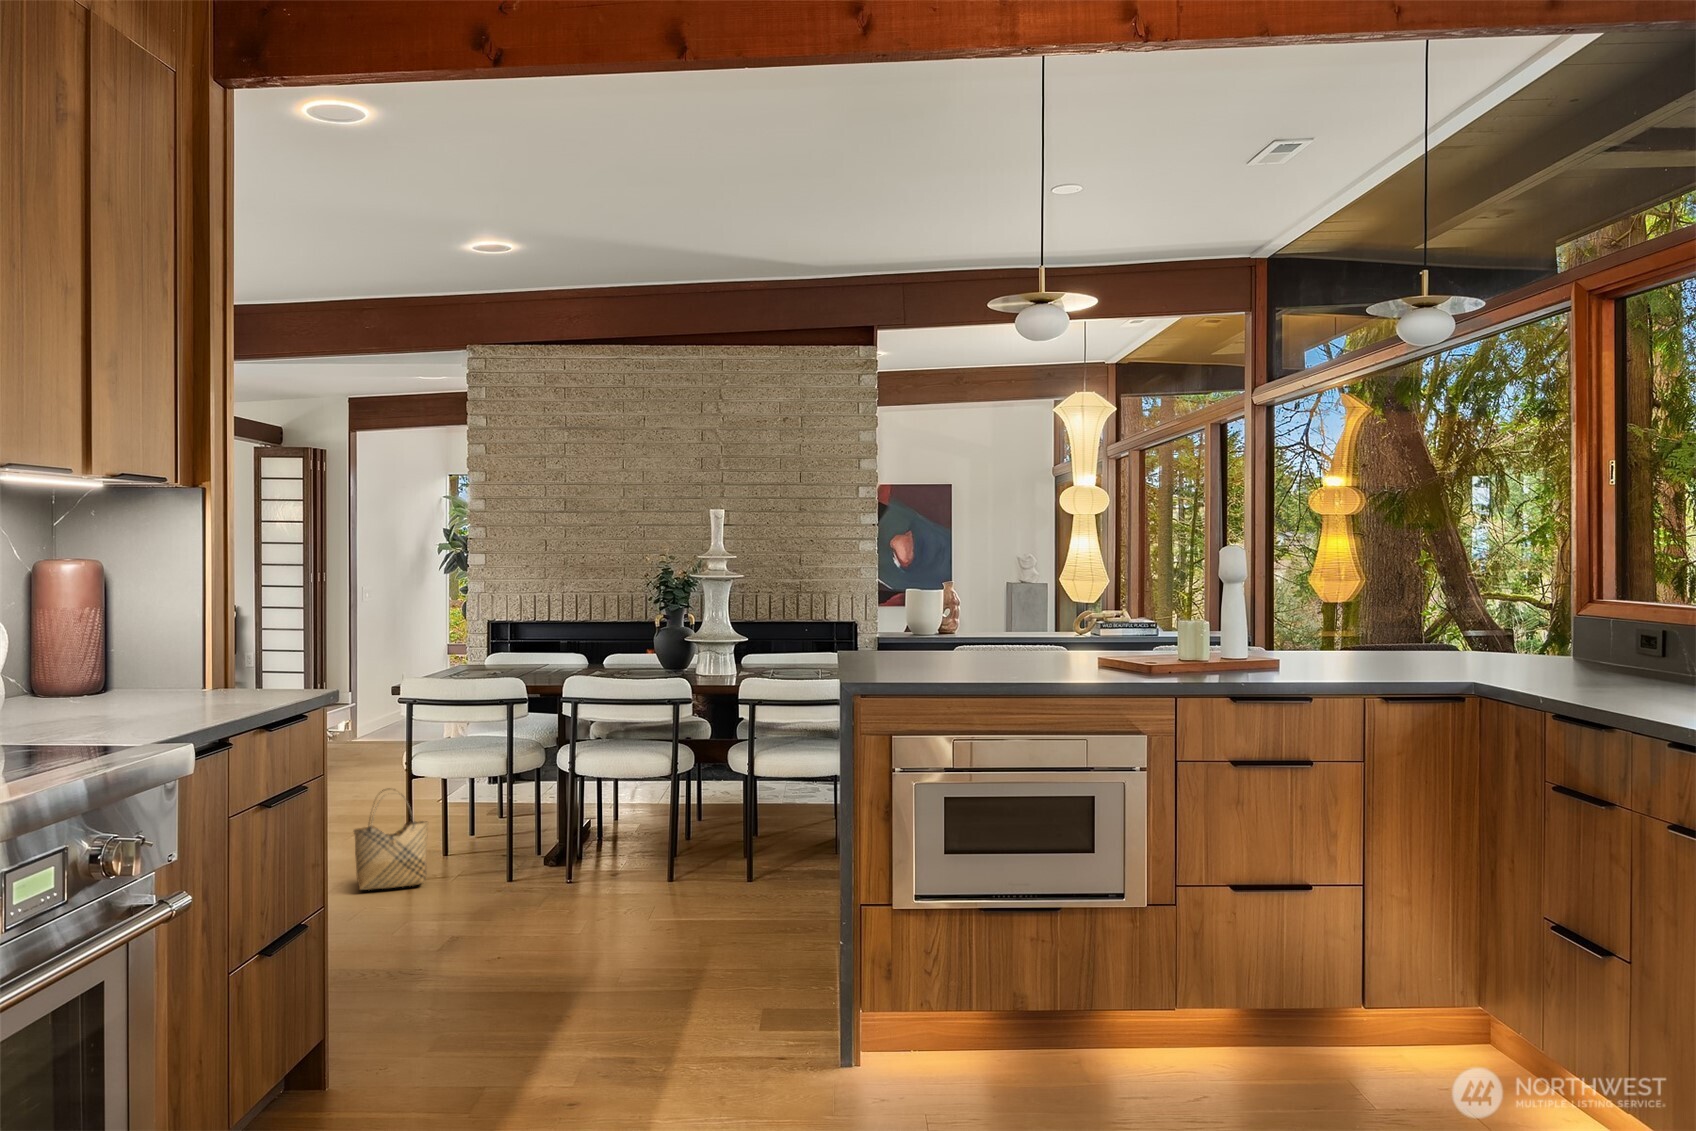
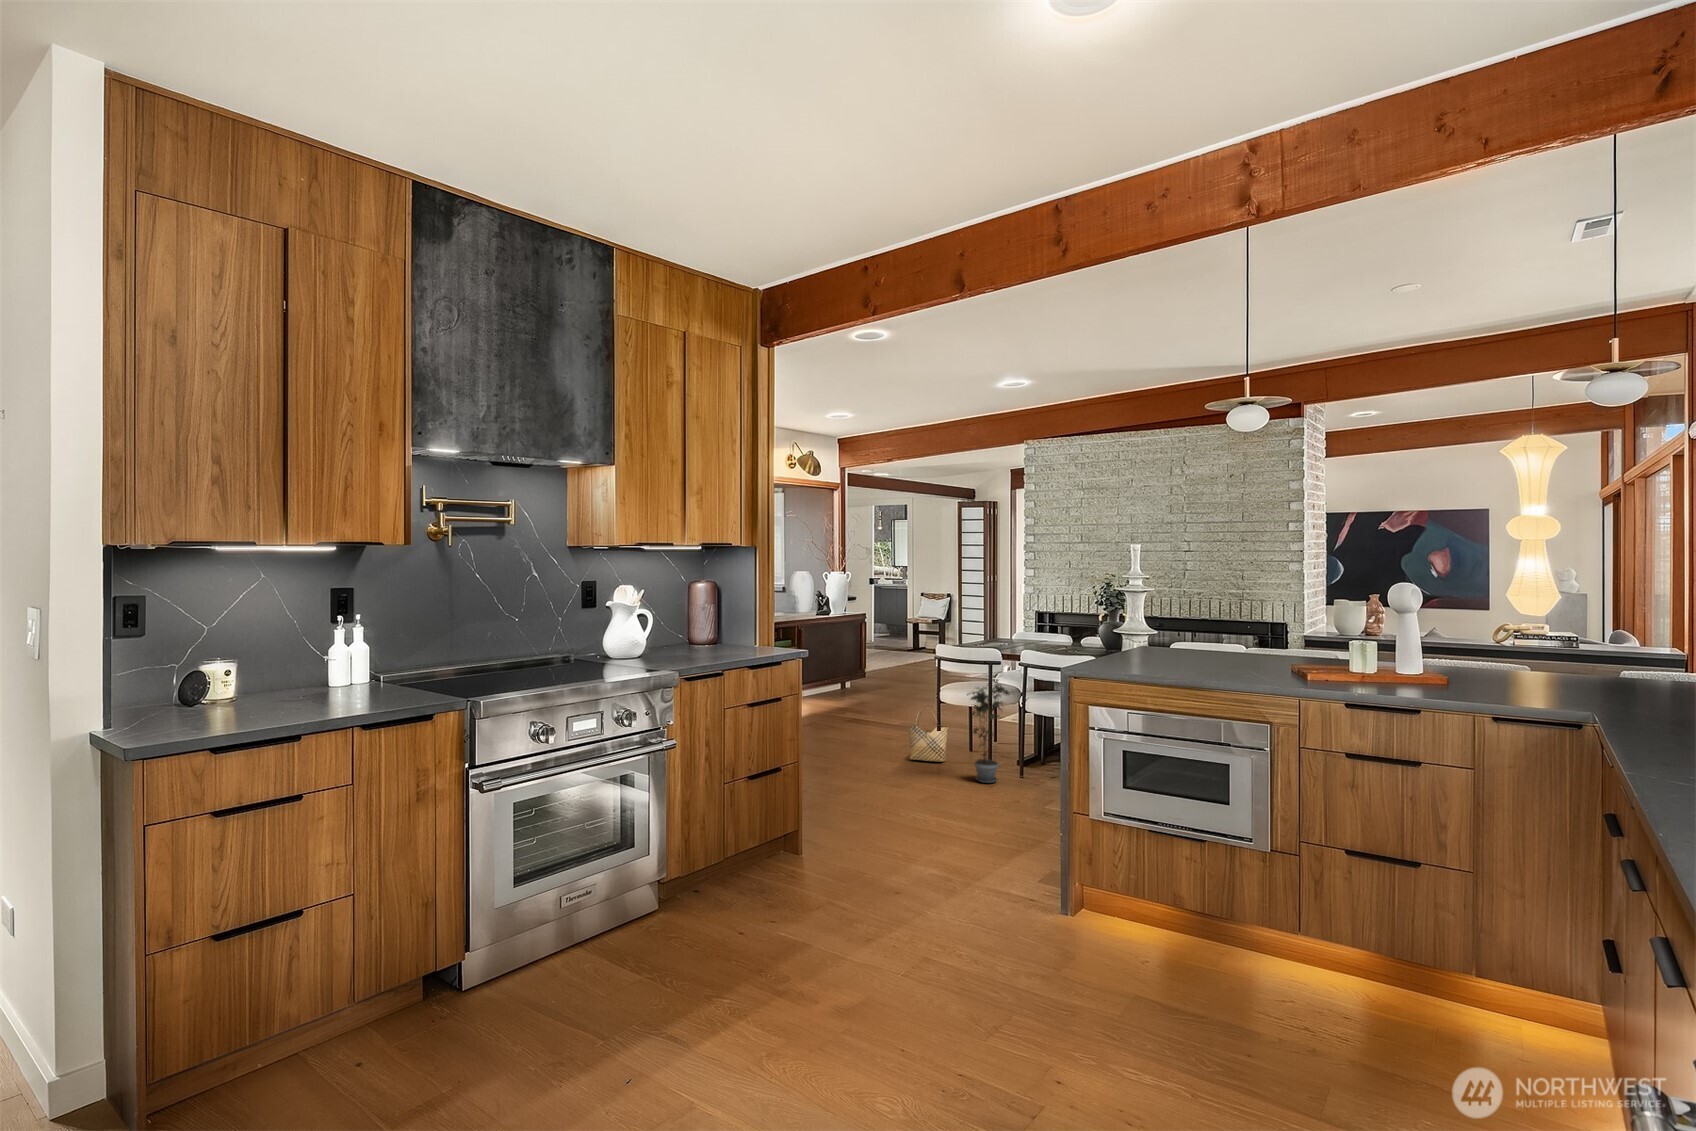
potted plant: none [490,726,568,905] -> present [967,679,1009,783]

